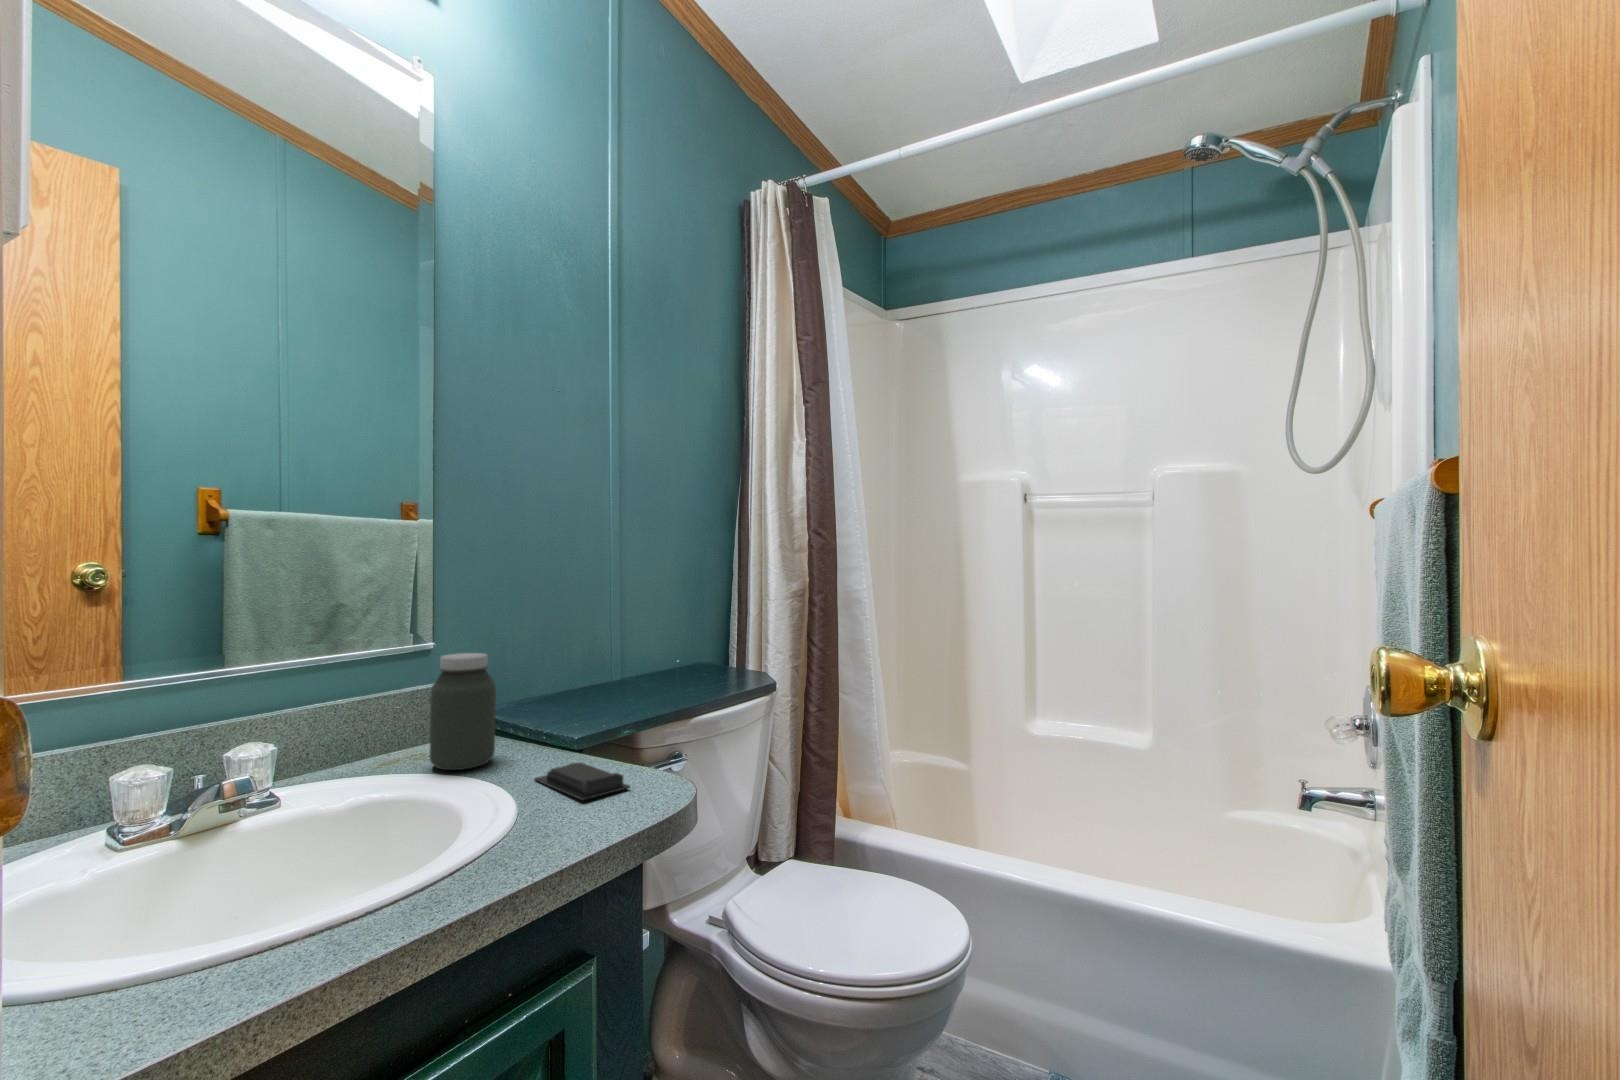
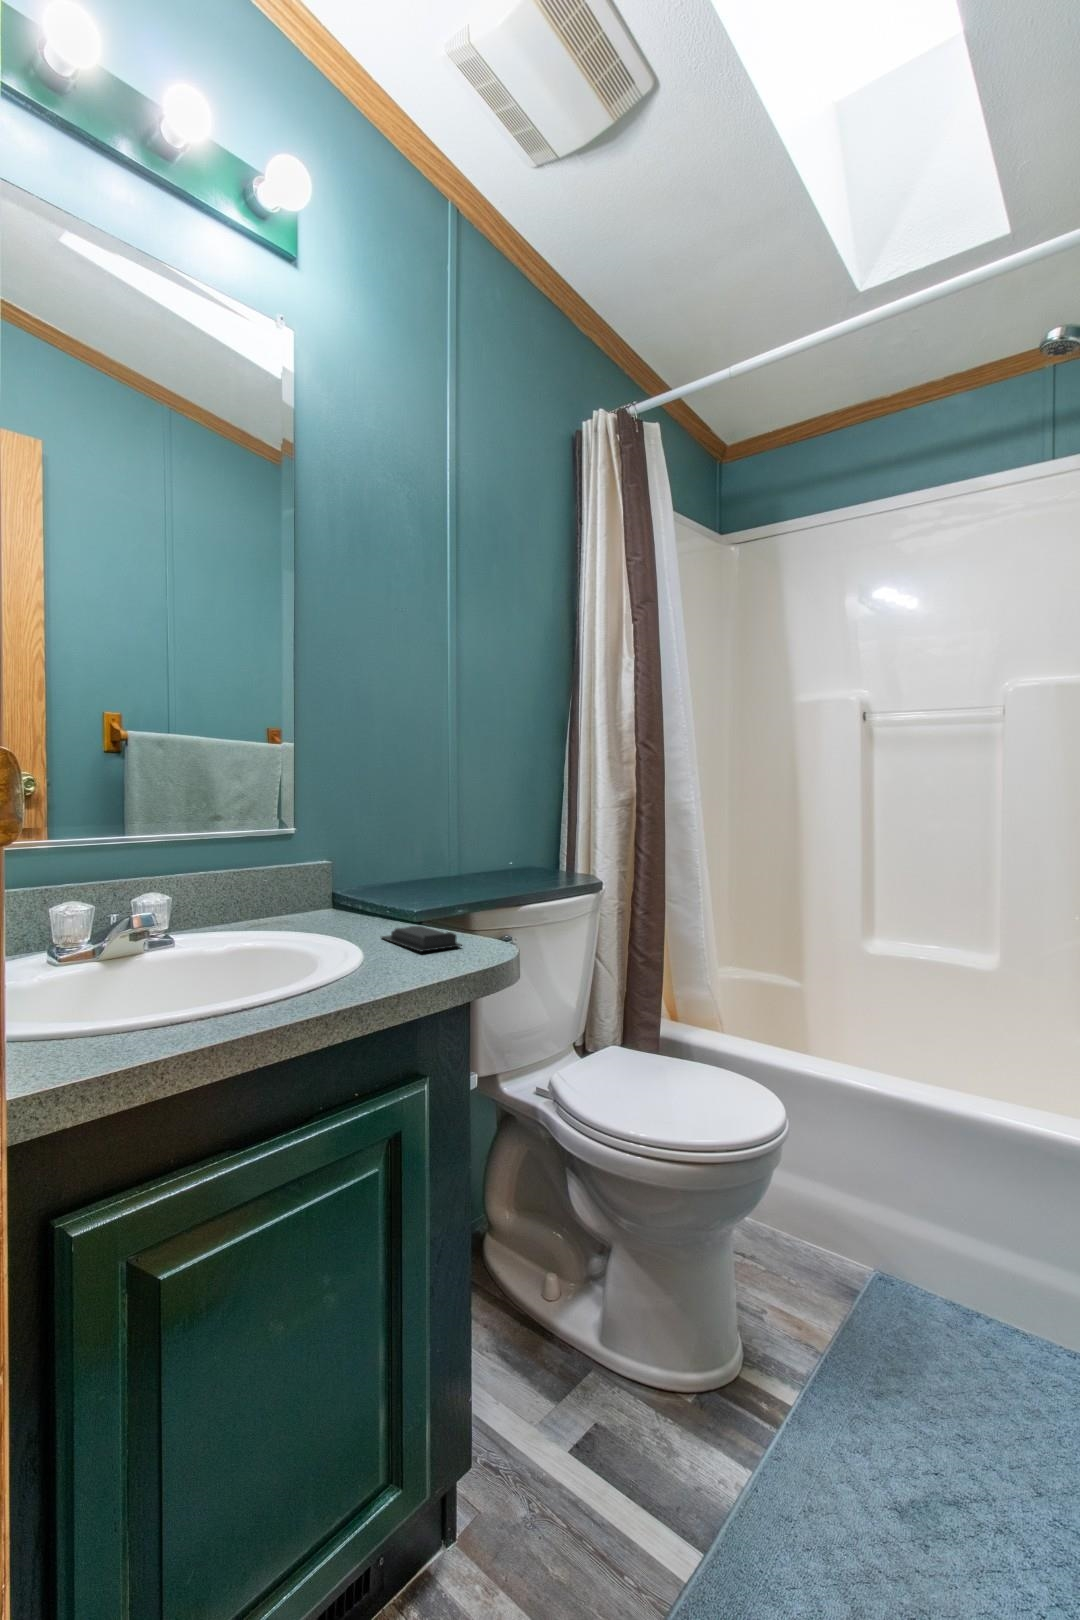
jar: present [430,653,496,770] -> none [295,831,349,929]

